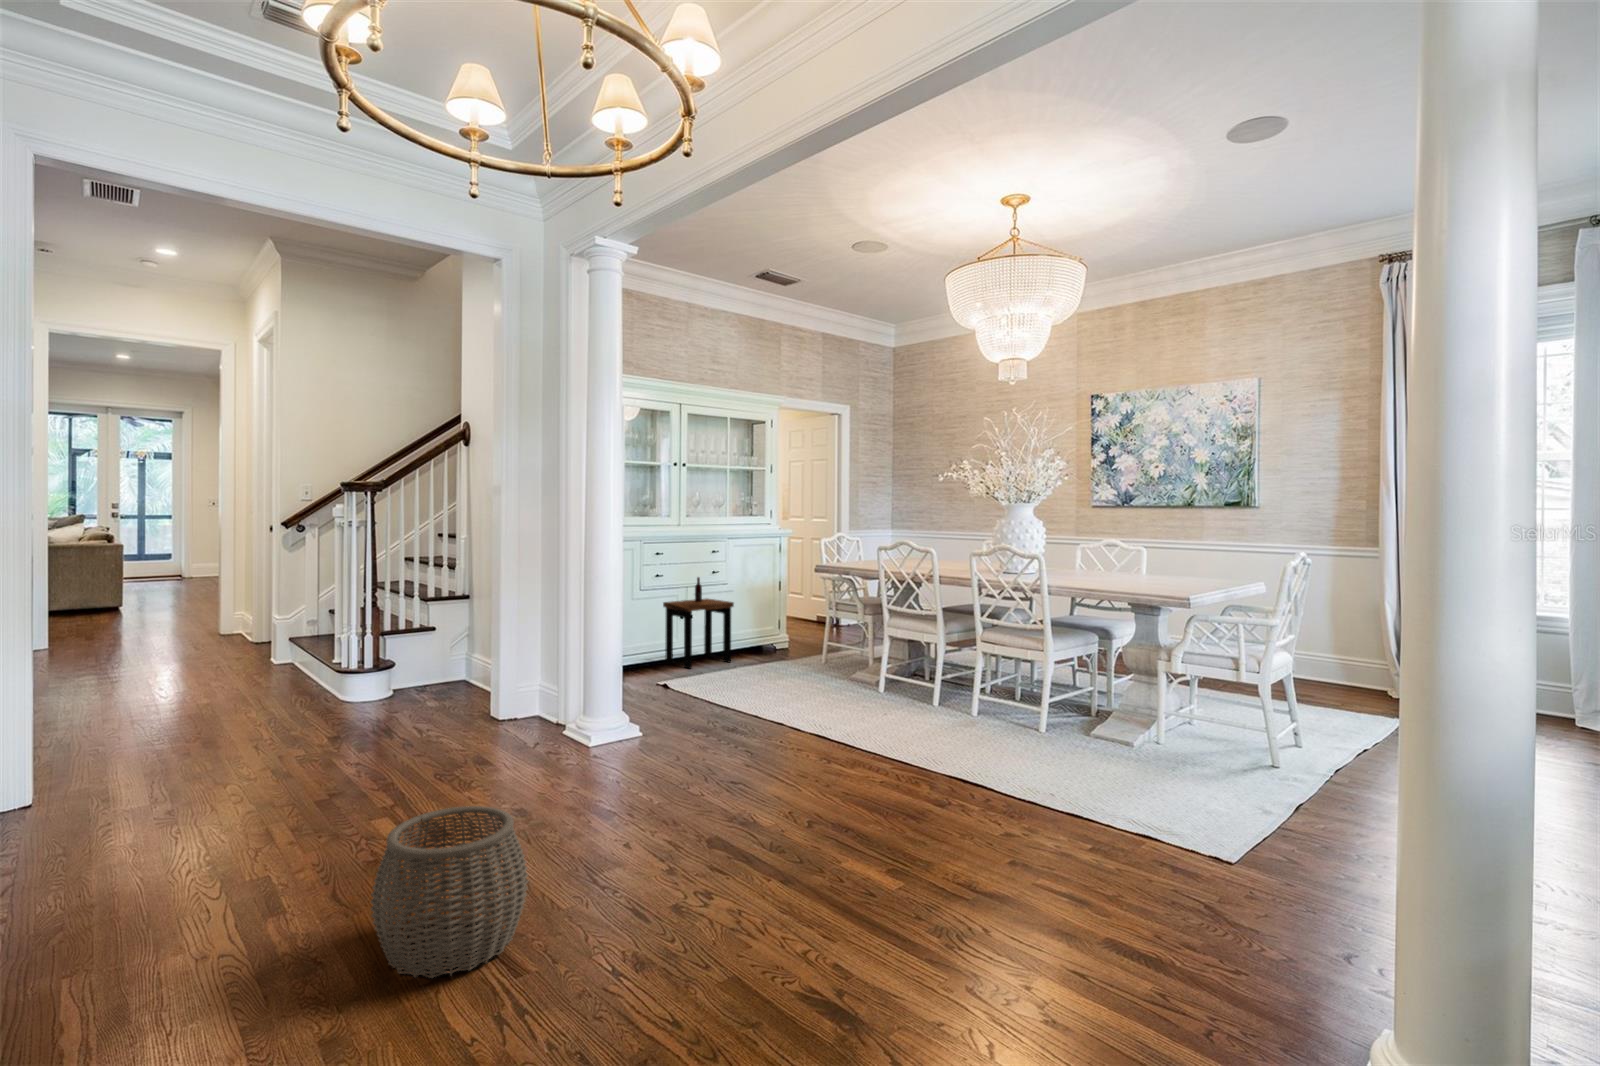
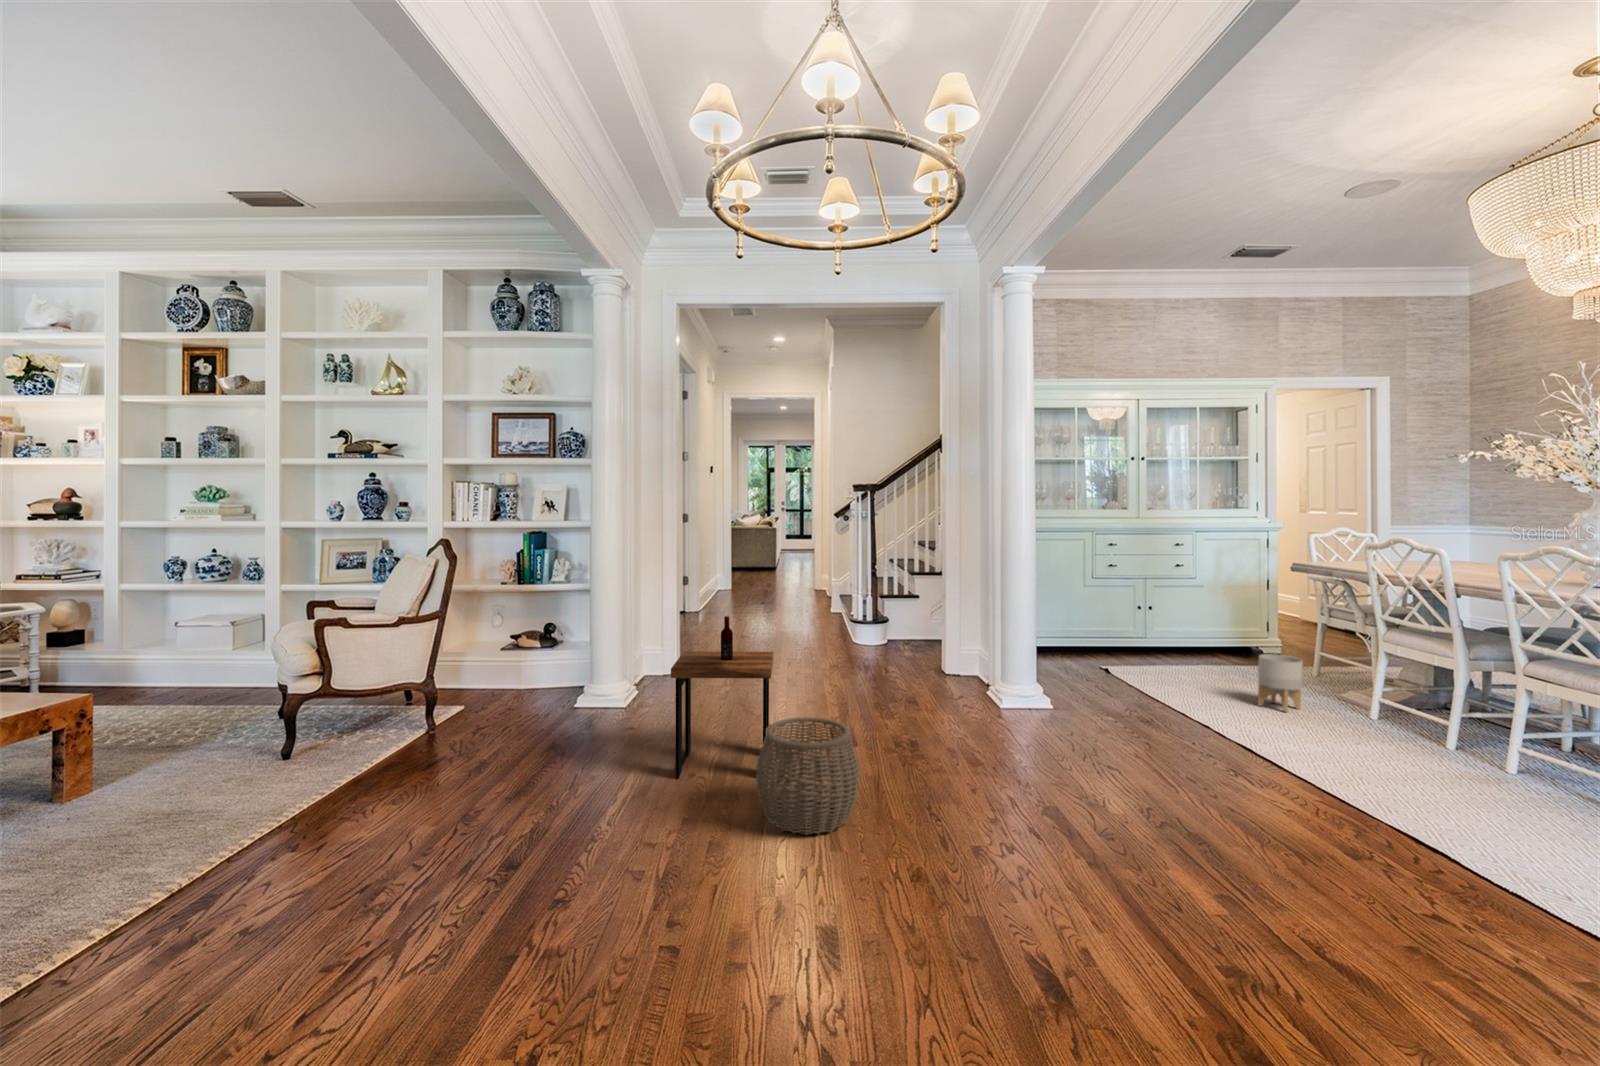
side table: present [663,577,734,669] -> present [671,616,773,778]
planter: none [807,649,839,699] -> present [1258,654,1303,712]

